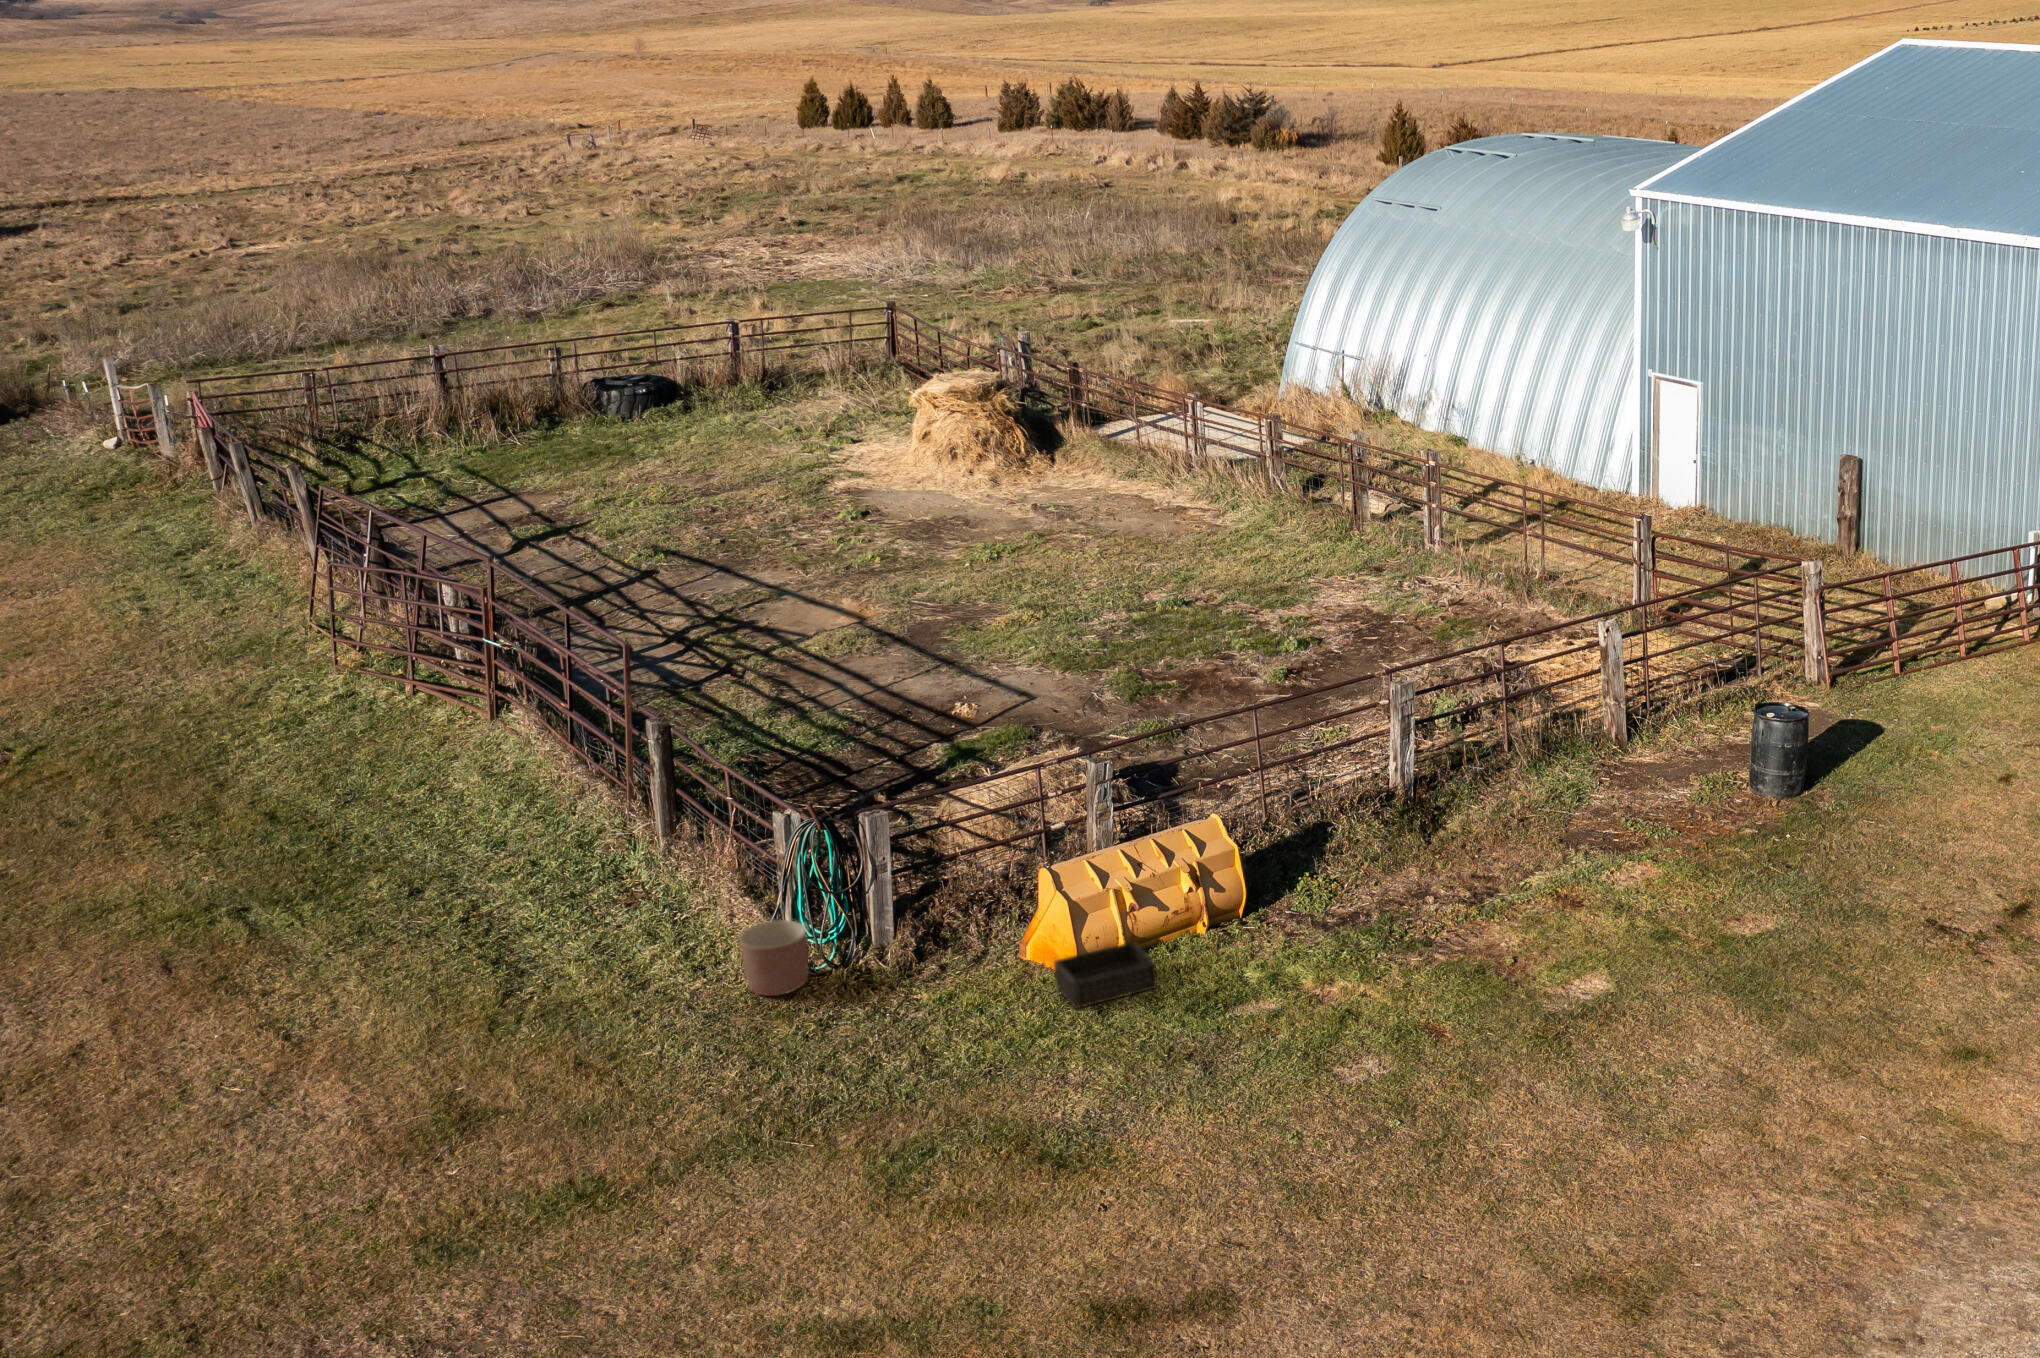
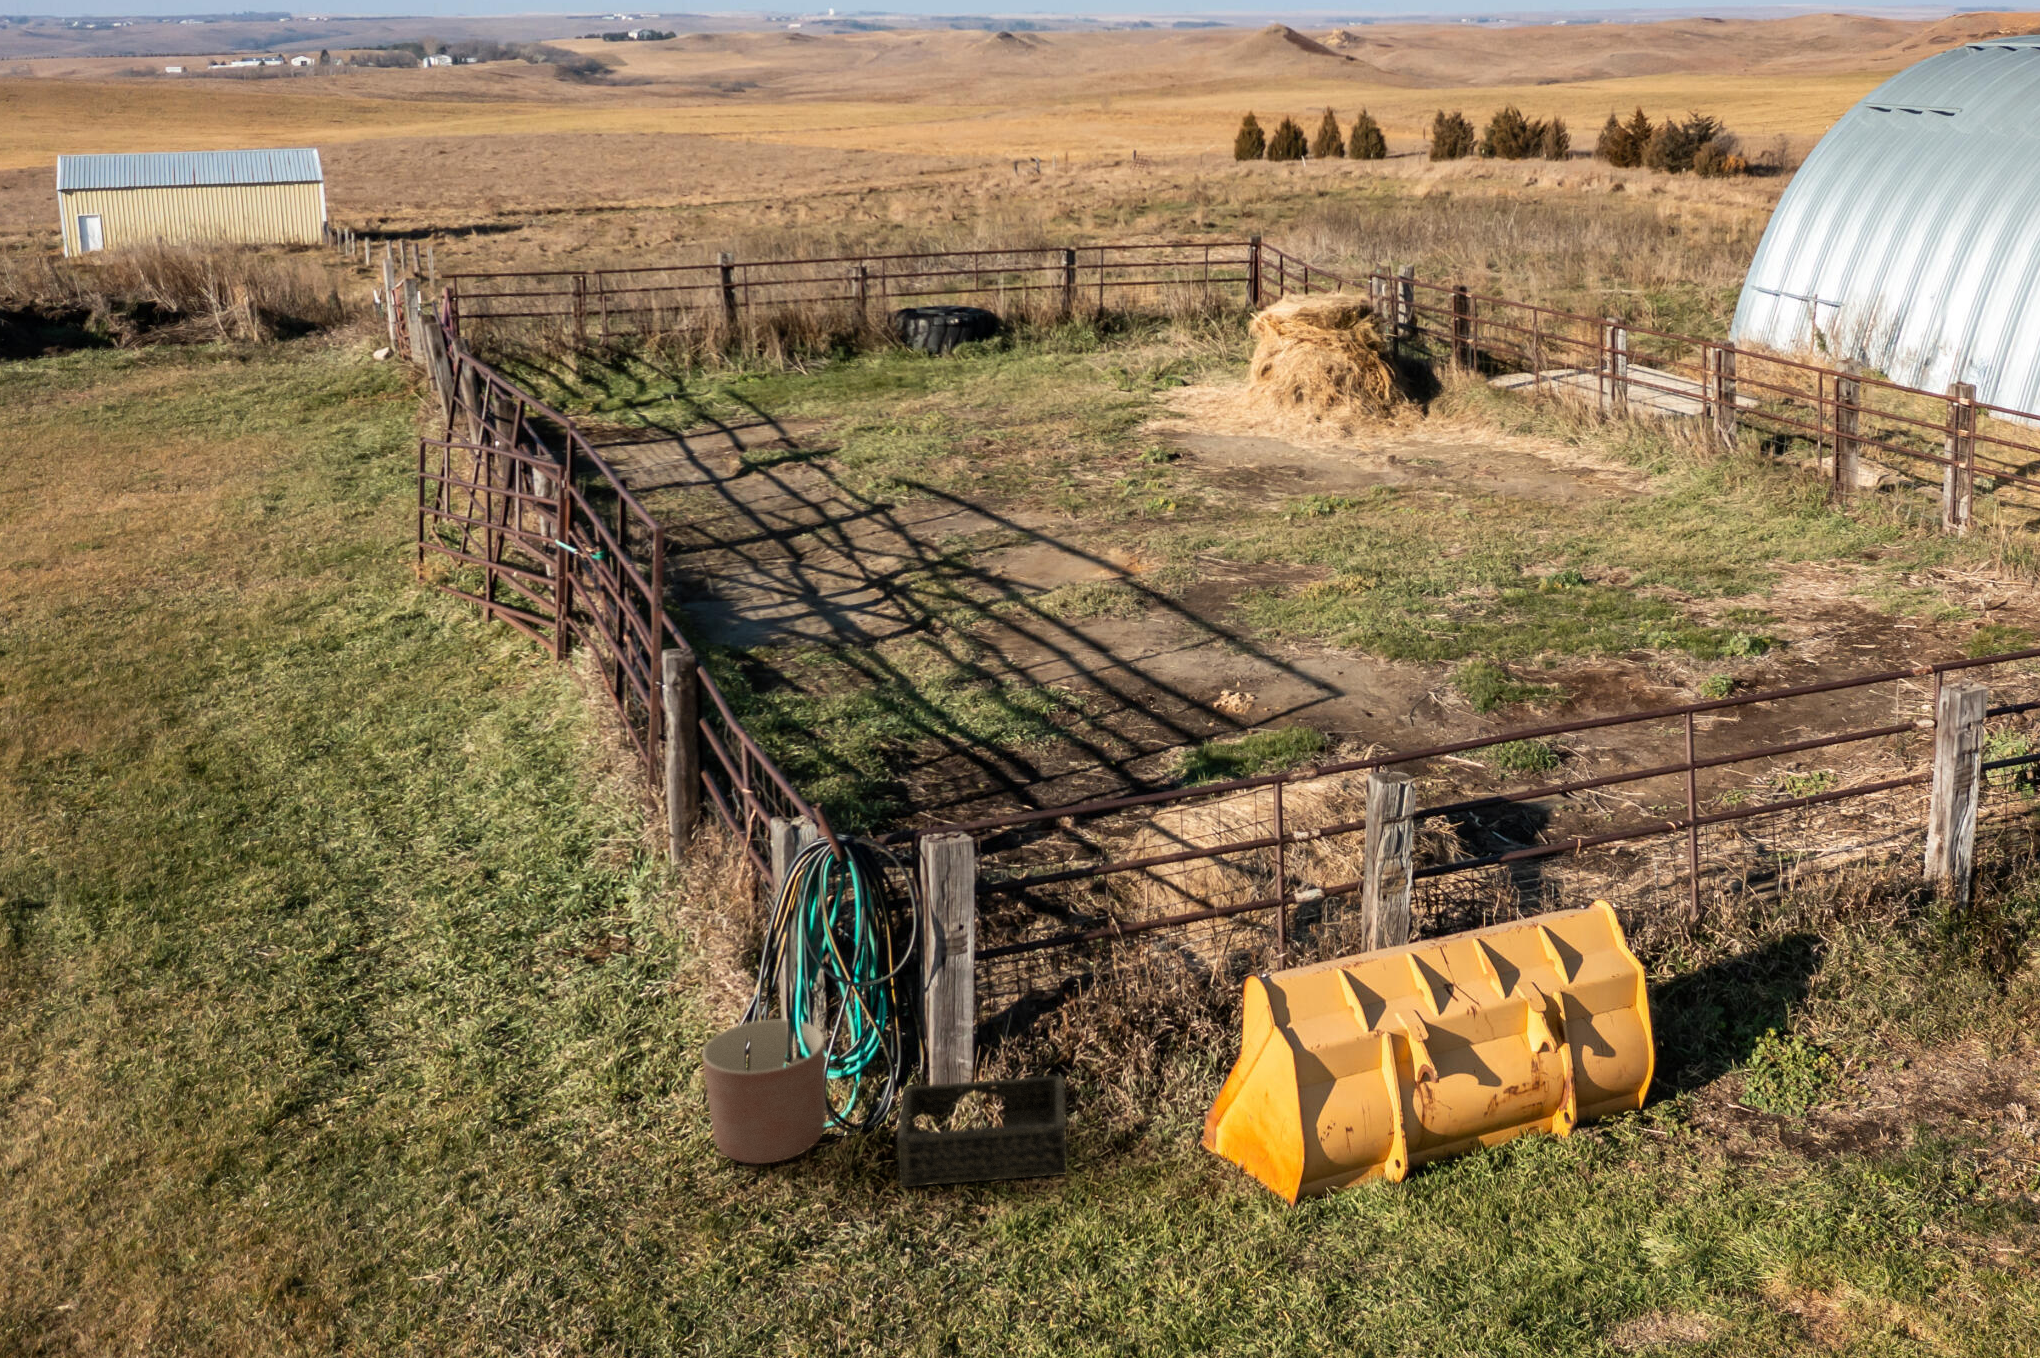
basket: present [1054,942,1157,1008] -> present [897,1076,1068,1187]

